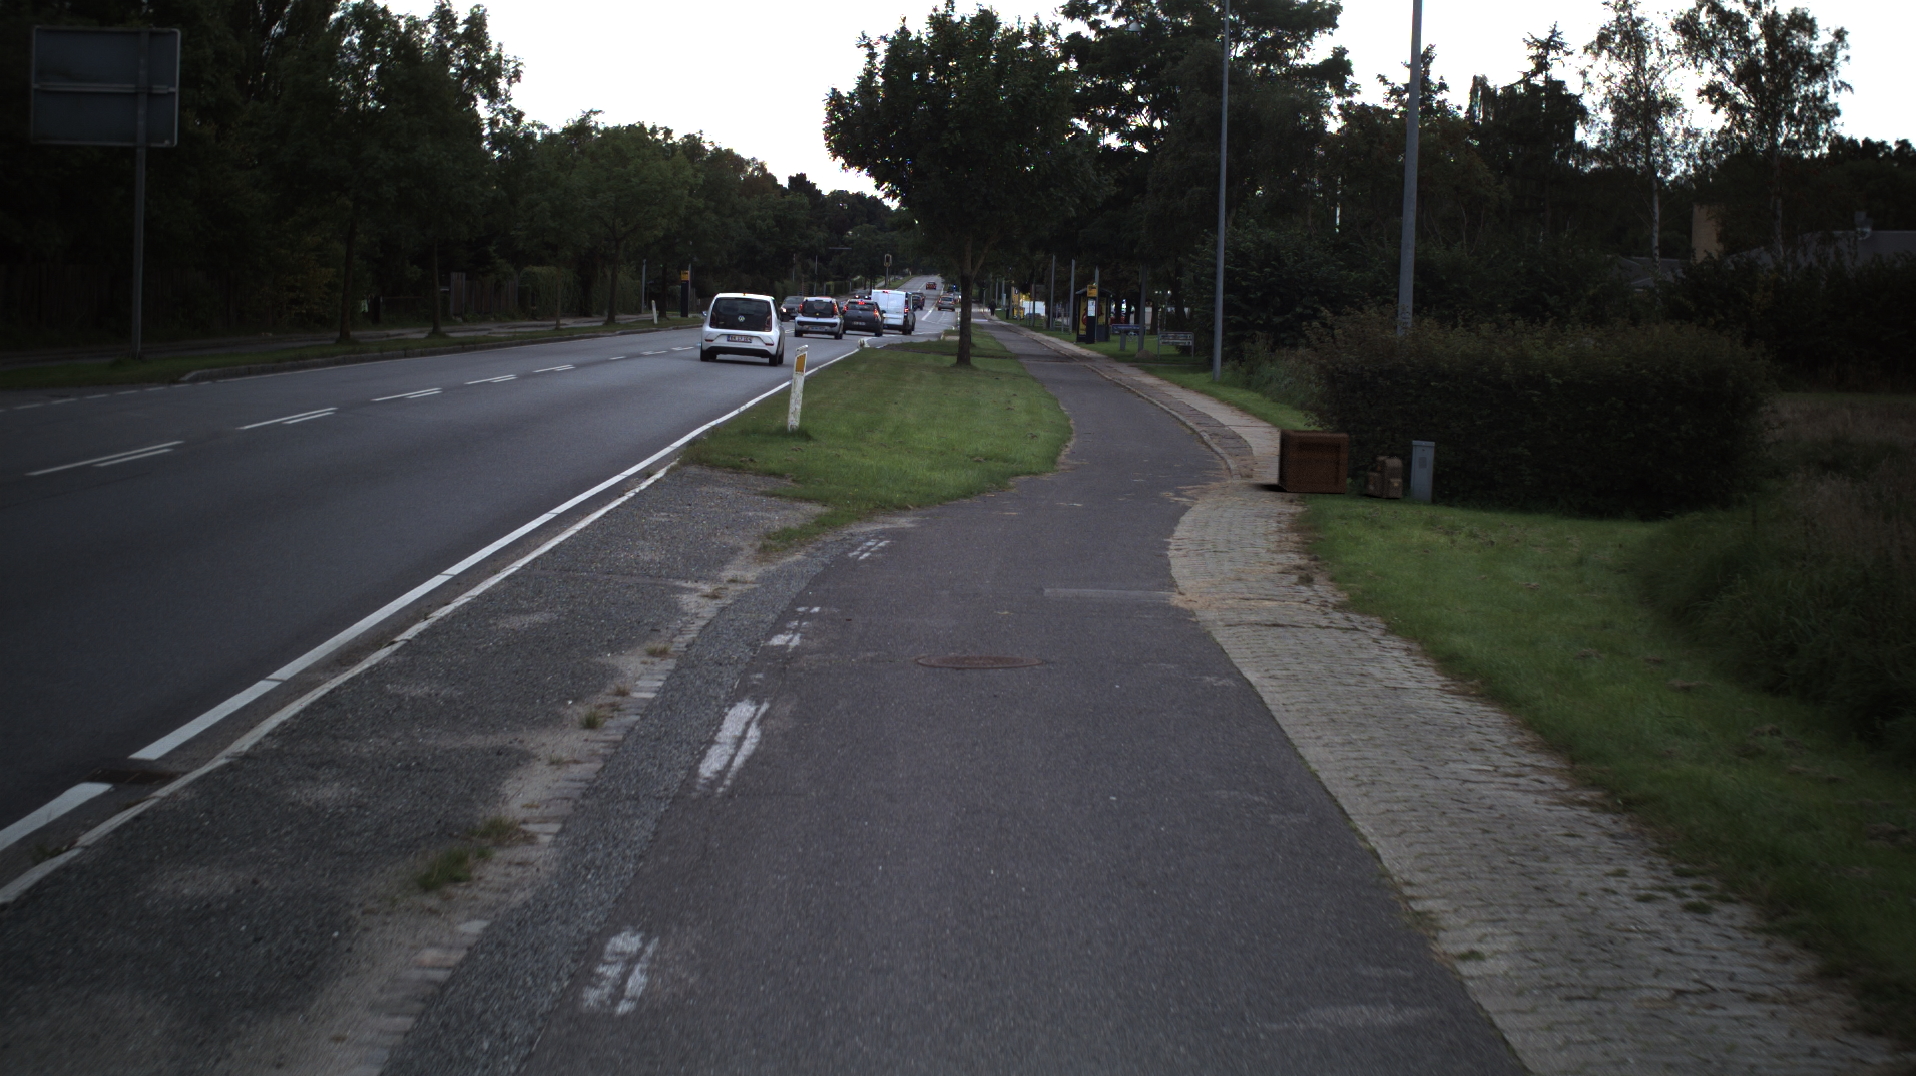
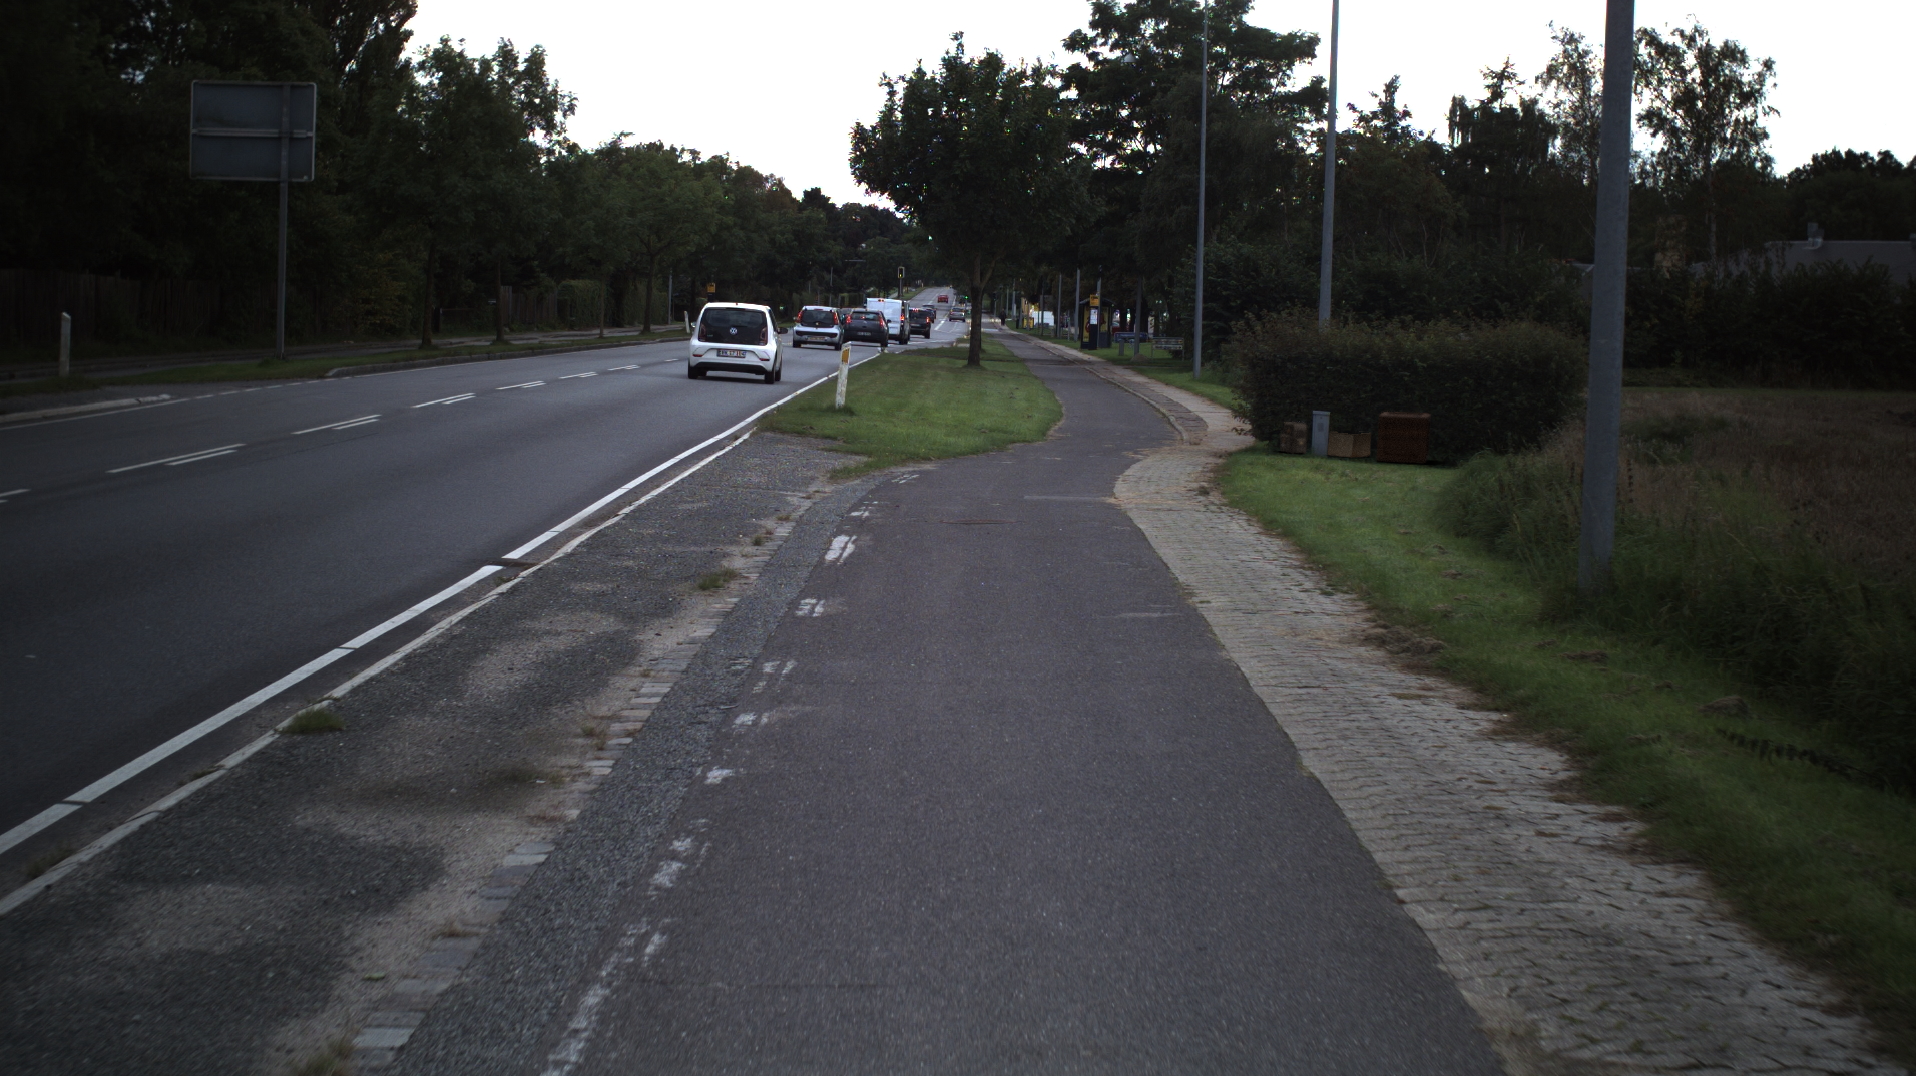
wooden crate: present [1277,429,1349,493] -> present [1377,412,1431,464]
storage bin: none [1431,467,1489,505] -> present [1328,431,1371,458]

